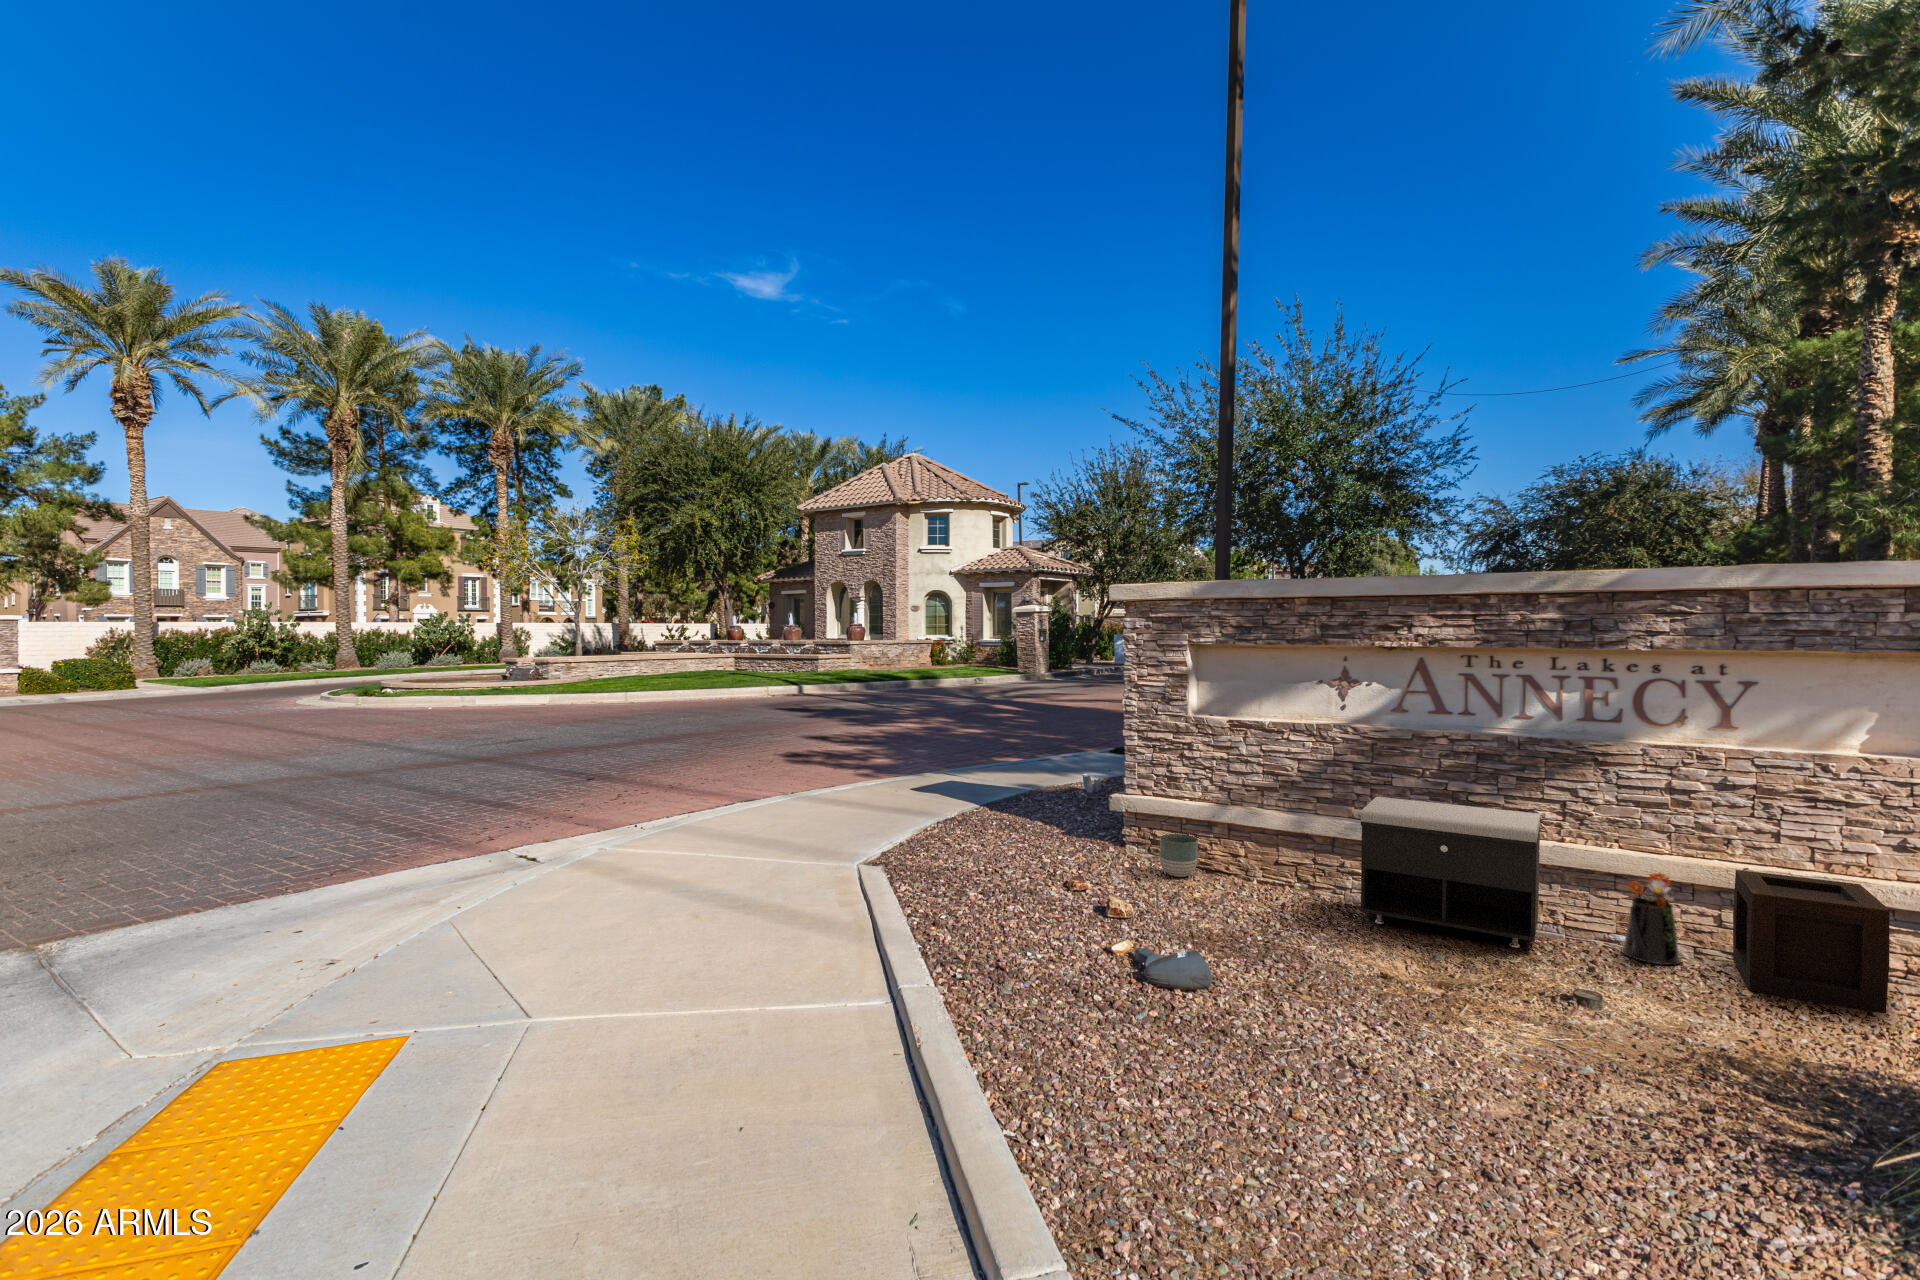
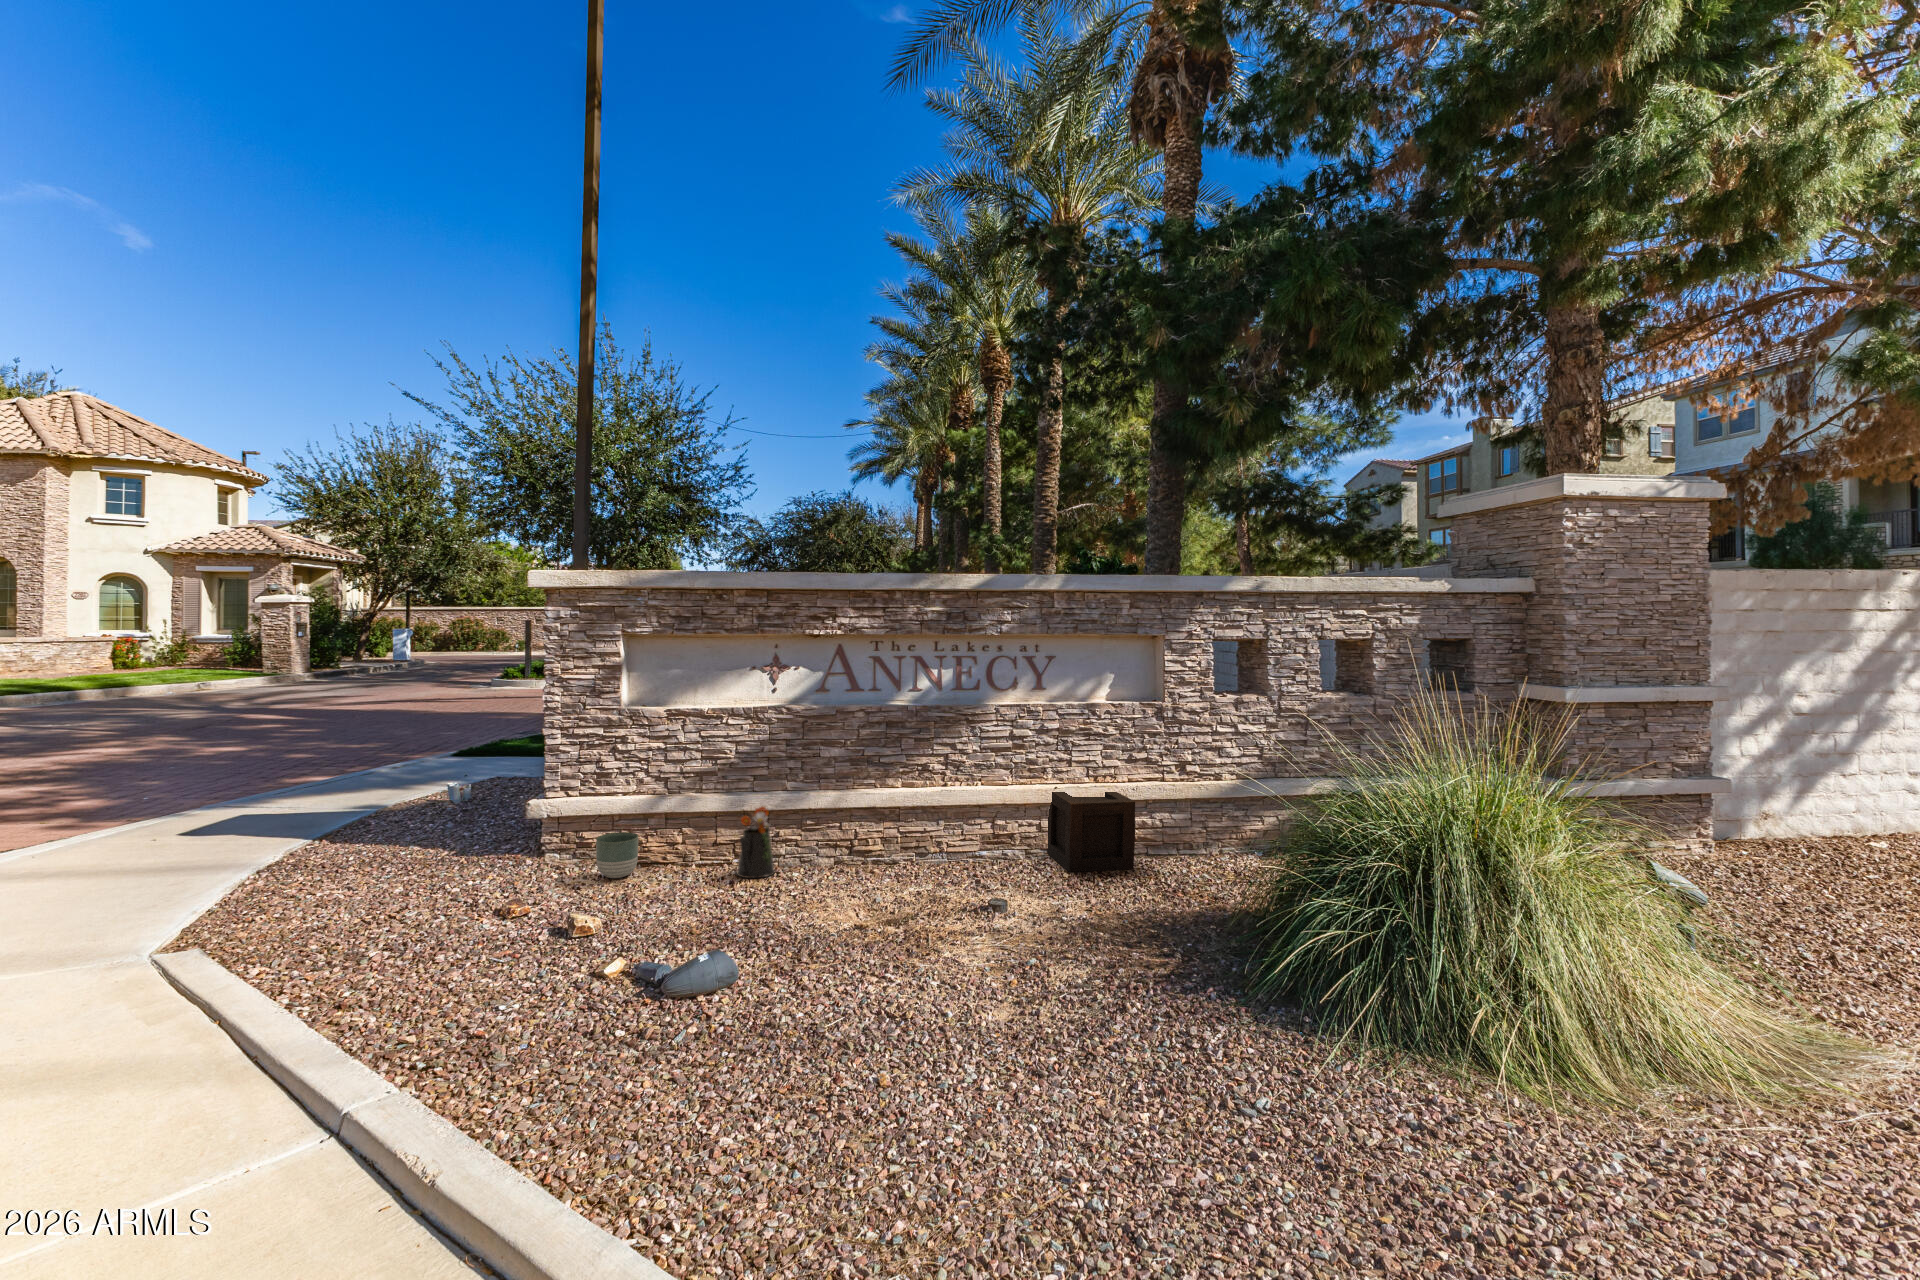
storage bench: present [1360,797,1540,948] -> none [810,766,946,882]
watering can: present [1621,873,1681,965] -> present [737,806,775,878]

